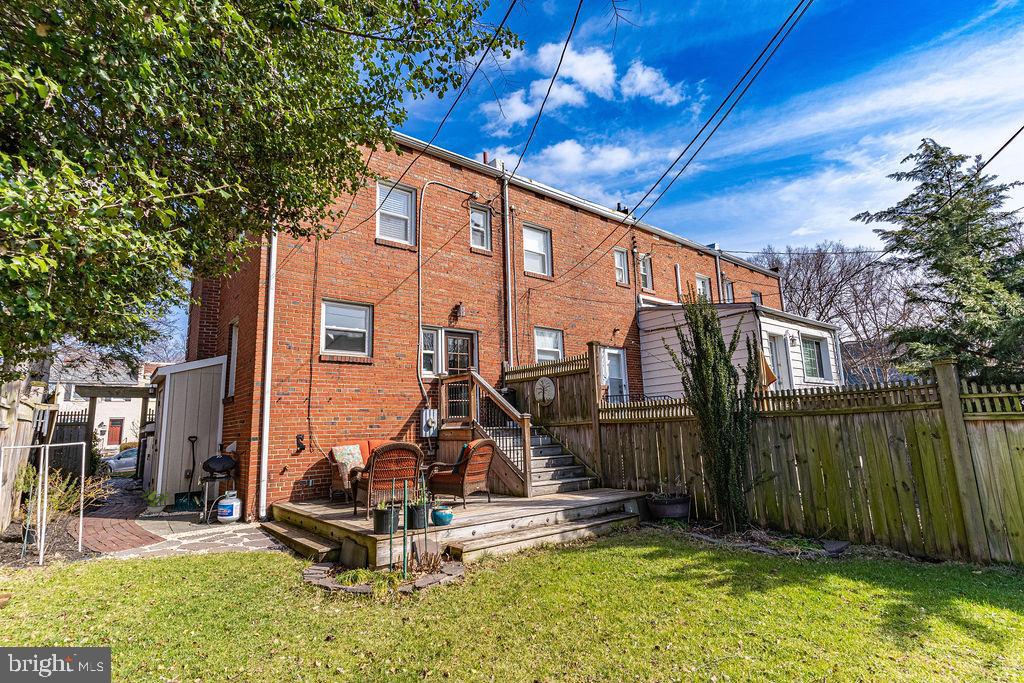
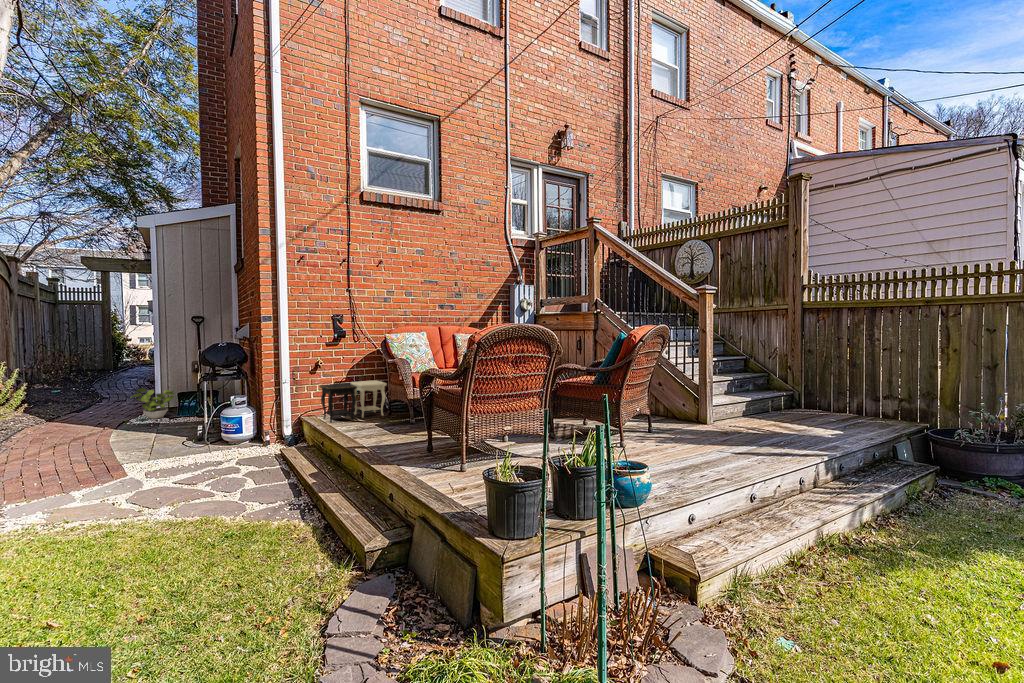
side table: none [286,478,331,507] -> present [320,380,387,423]

